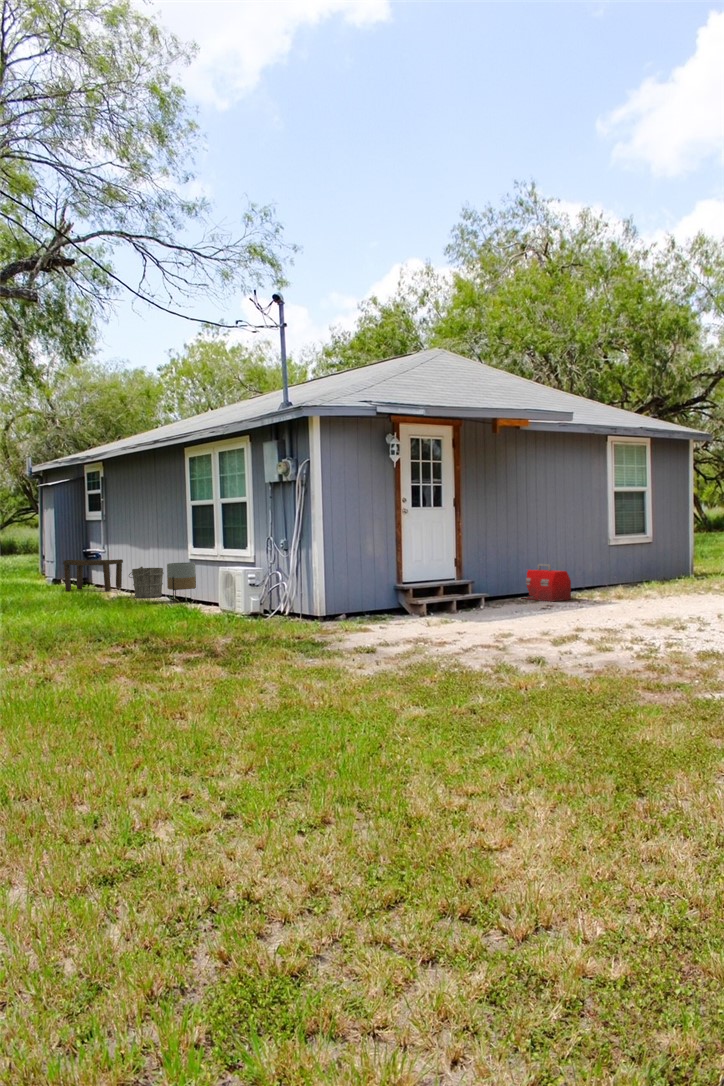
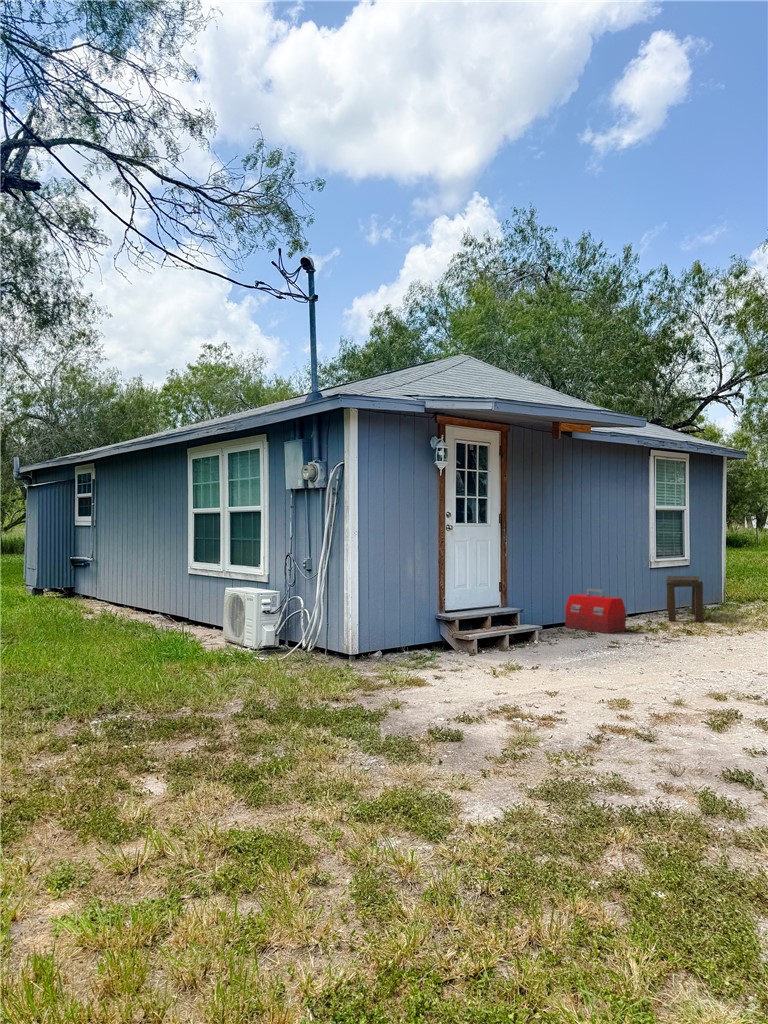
bench: present [63,559,123,592] -> present [666,576,703,622]
planter: present [167,562,196,603] -> none [162,578,197,626]
bucket: present [129,567,164,598] -> none [117,580,158,617]

